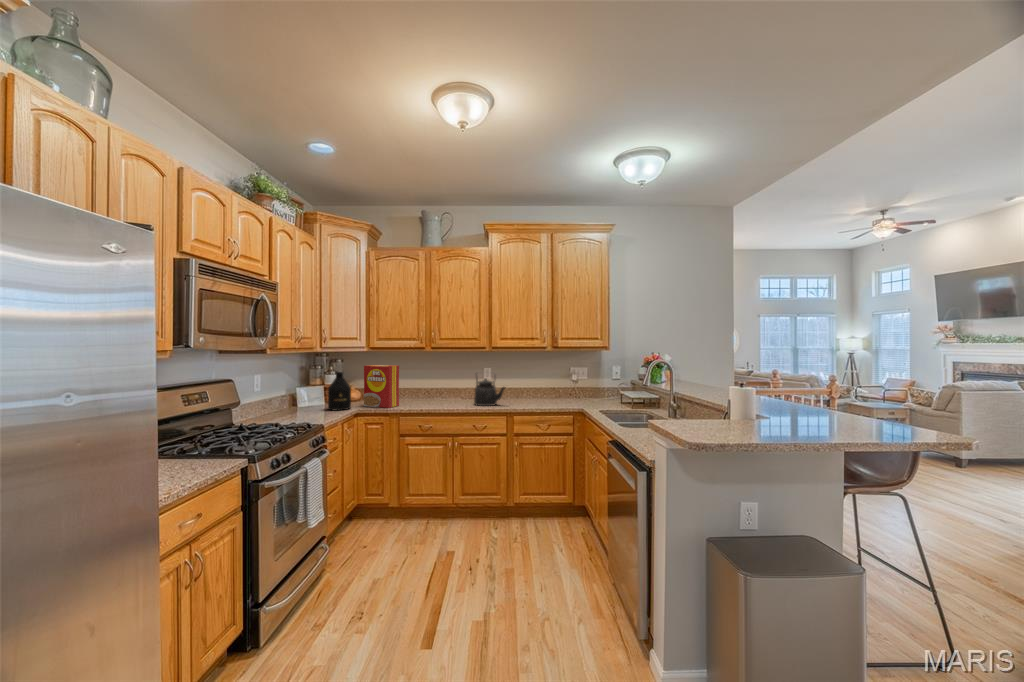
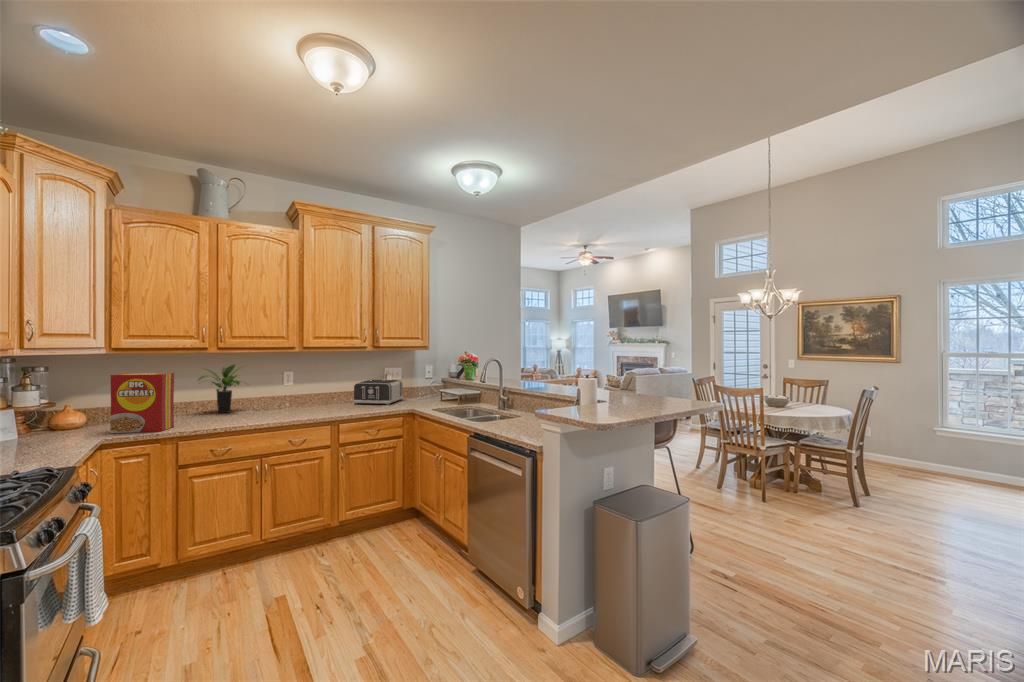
potted plant: none [421,360,457,399] -> present [198,365,240,413]
bottle: present [328,372,351,411] -> none [42,385,91,446]
kettle: present [474,374,505,406] -> none [285,376,328,416]
toaster: none [536,378,585,404] -> present [353,380,403,405]

